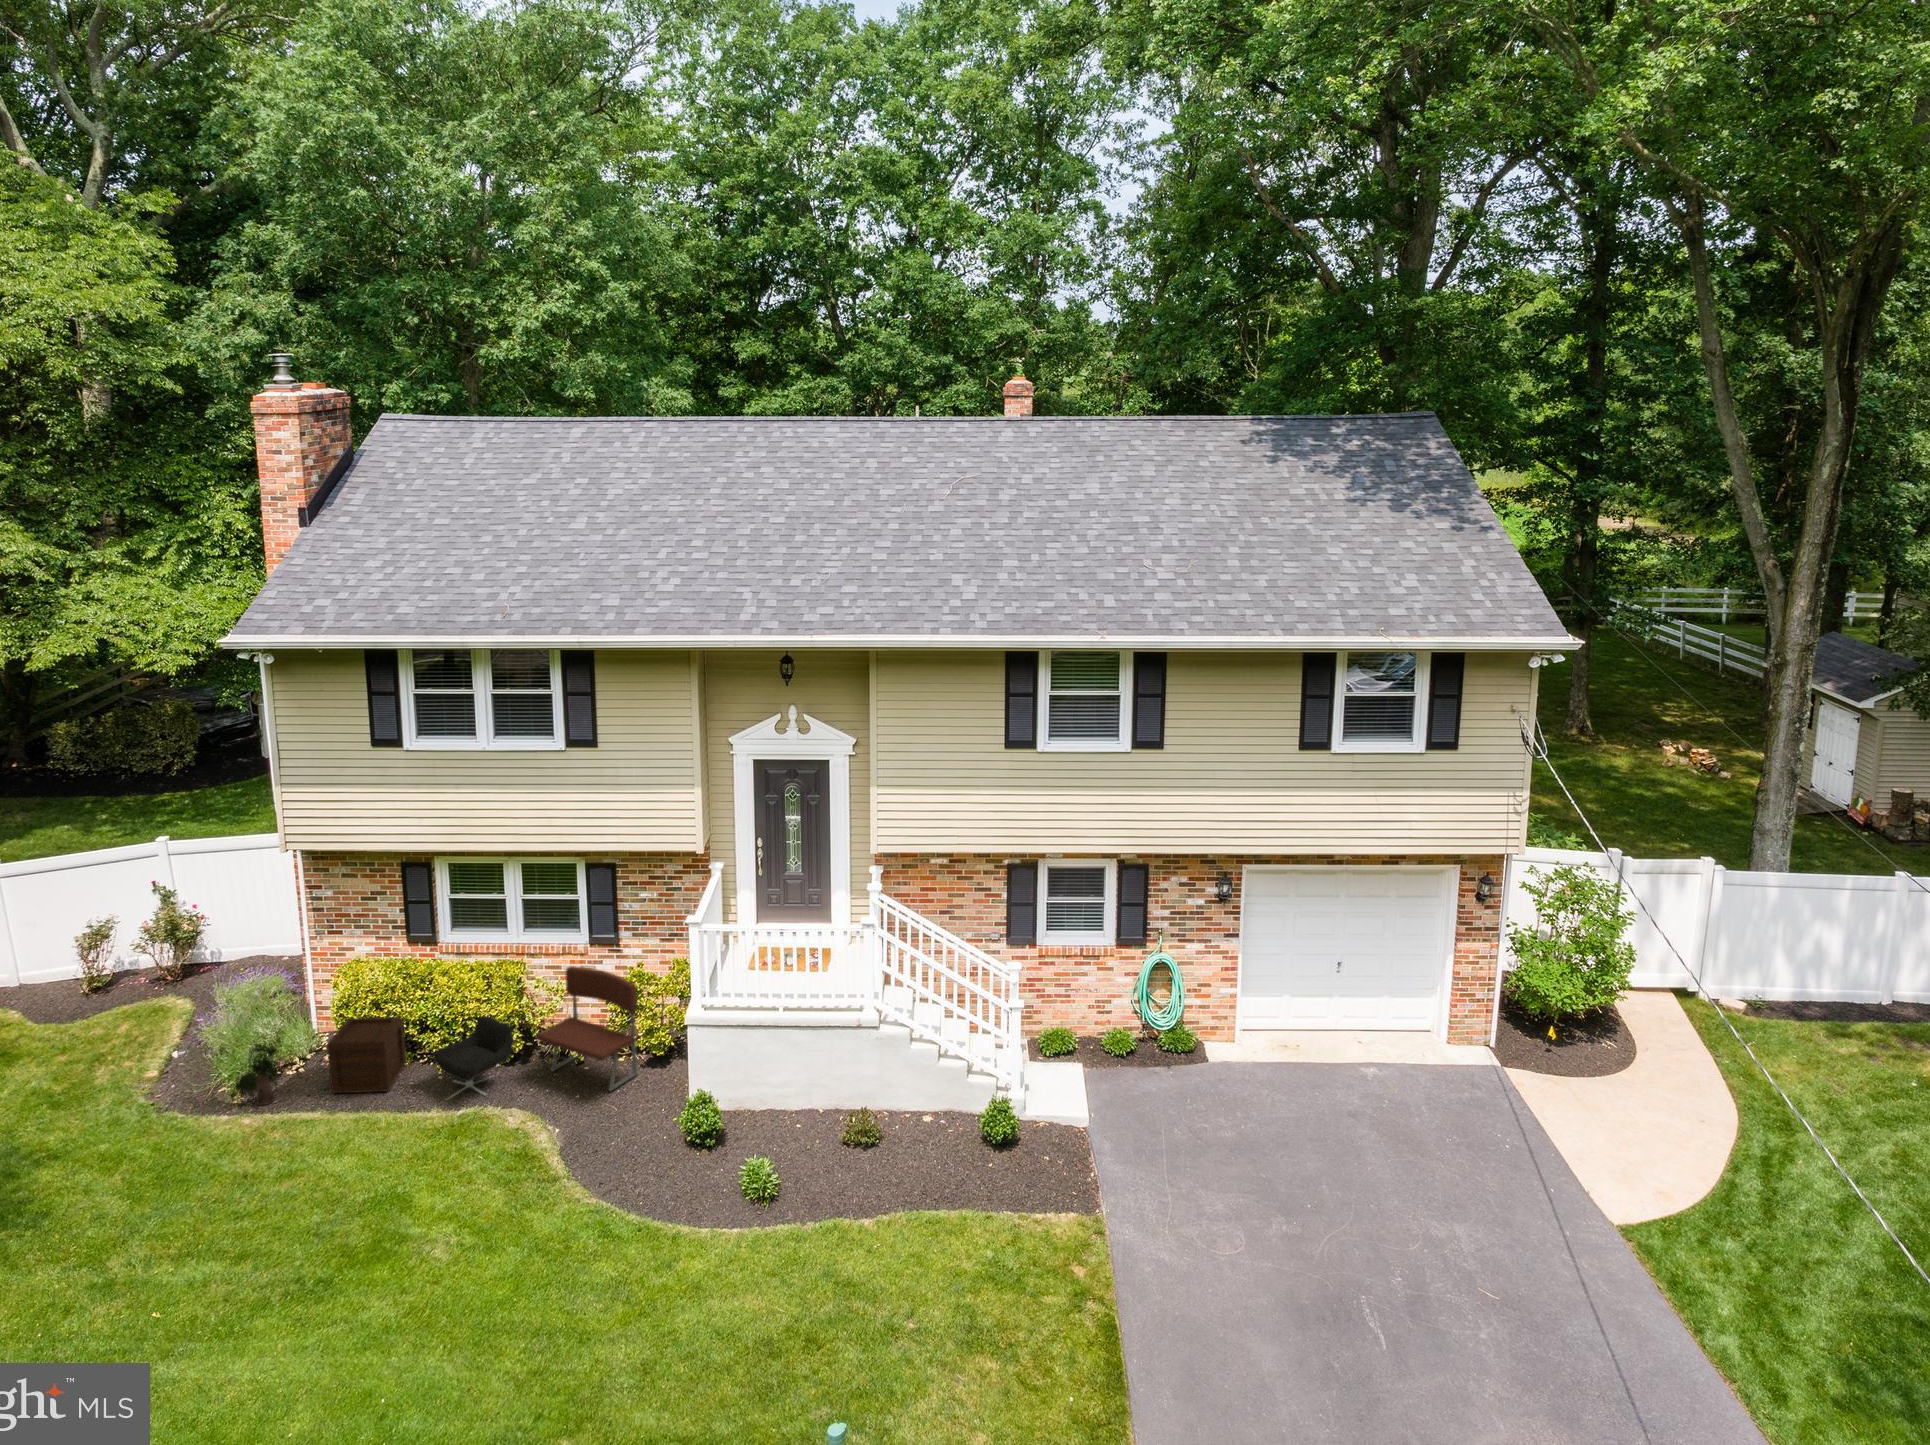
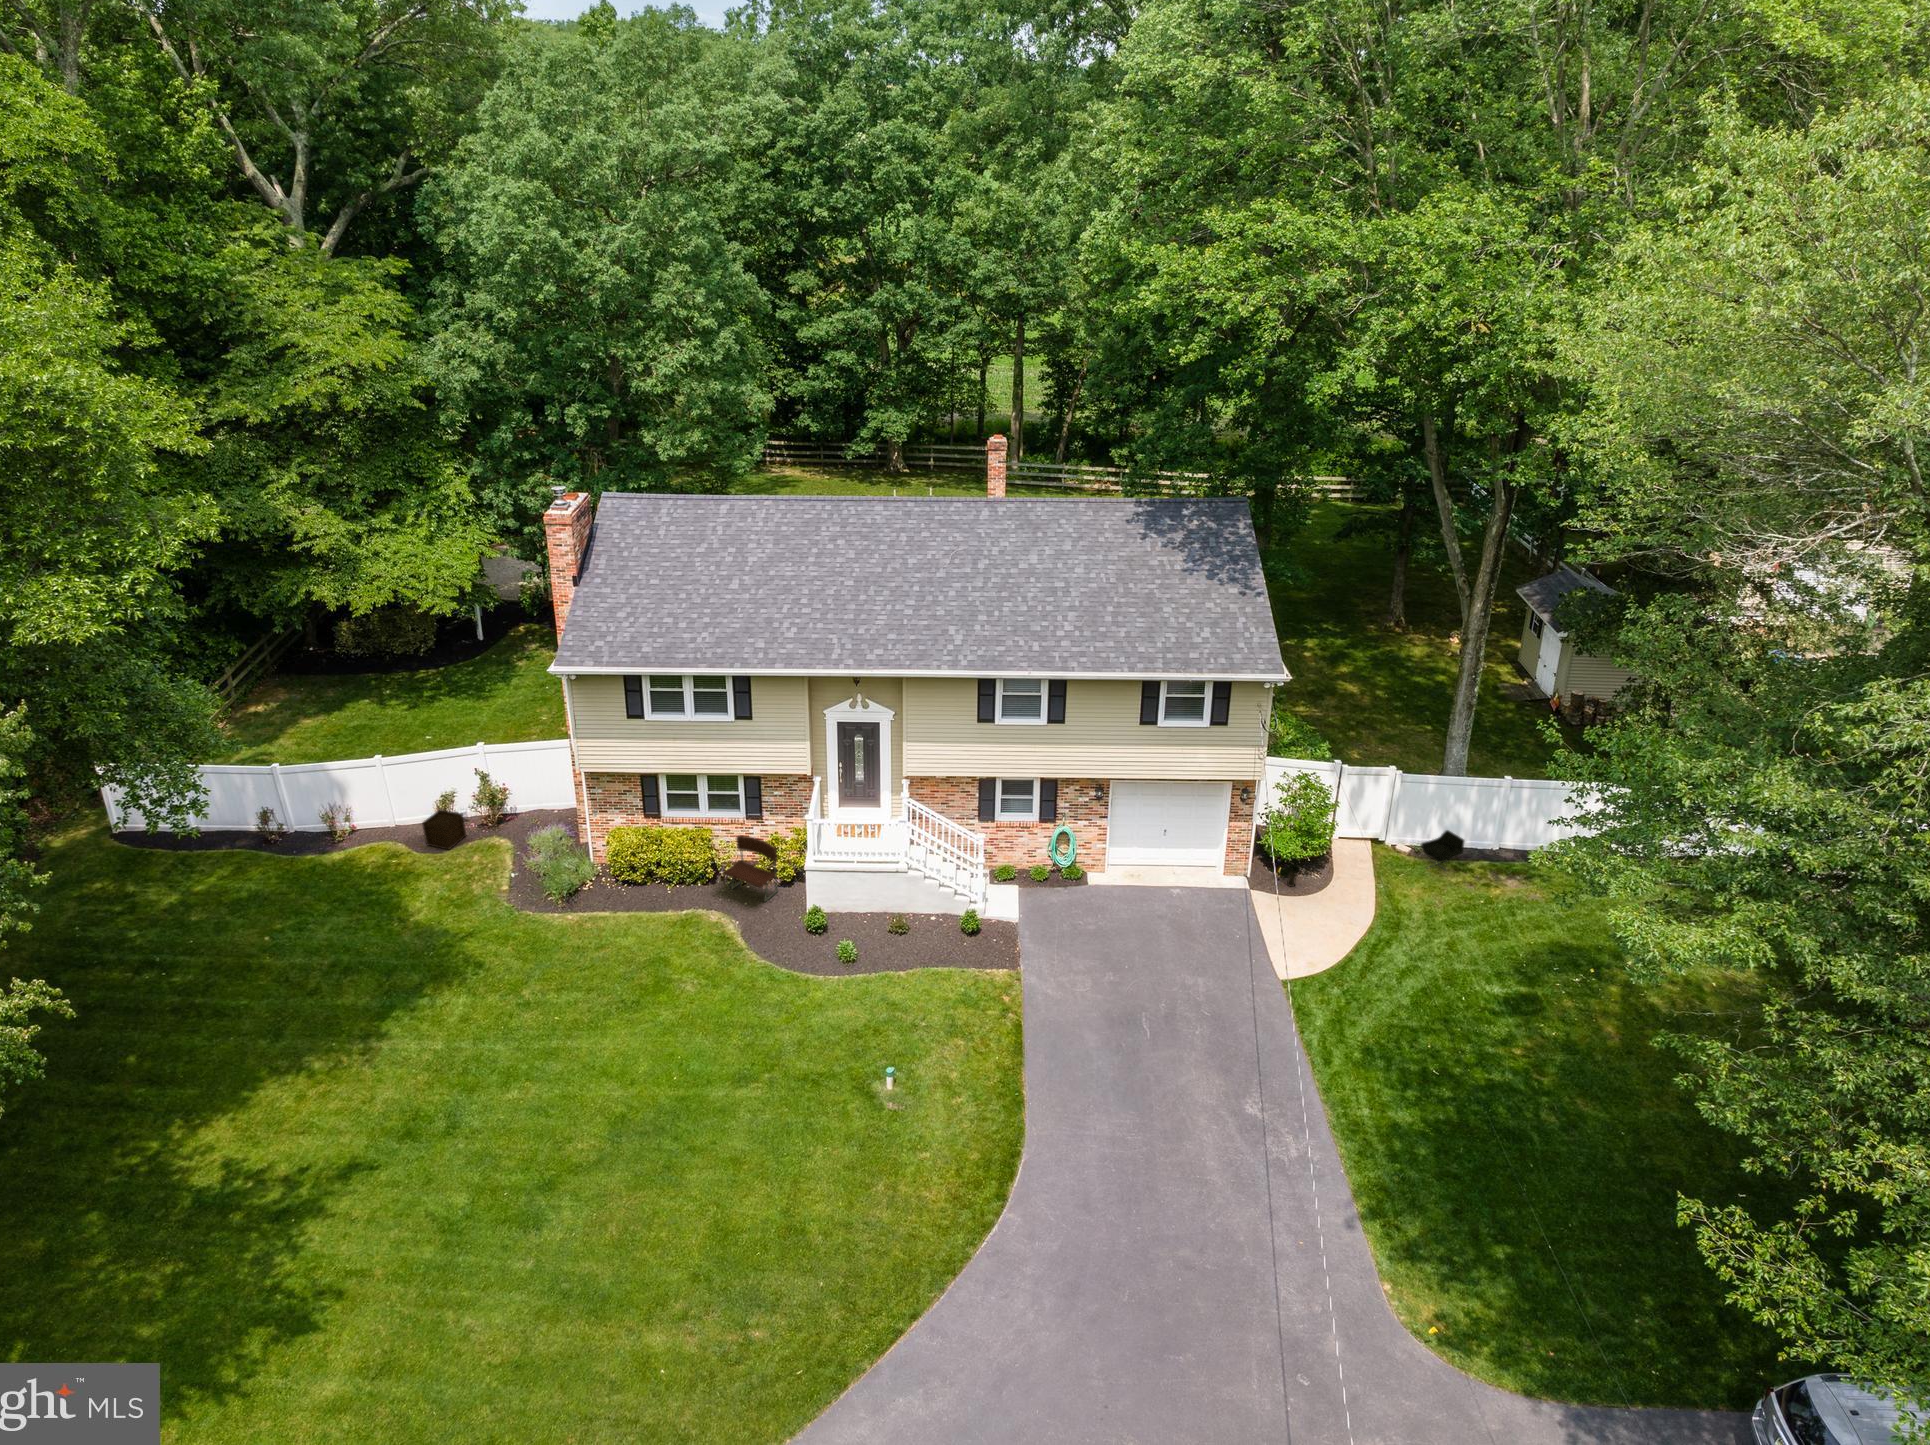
lounge chair: present [433,1016,513,1100] -> present [1421,830,1465,865]
wooden crate: present [327,1017,406,1093] -> present [422,809,466,849]
potted plant: present [236,1043,279,1105] -> present [1278,856,1302,887]

